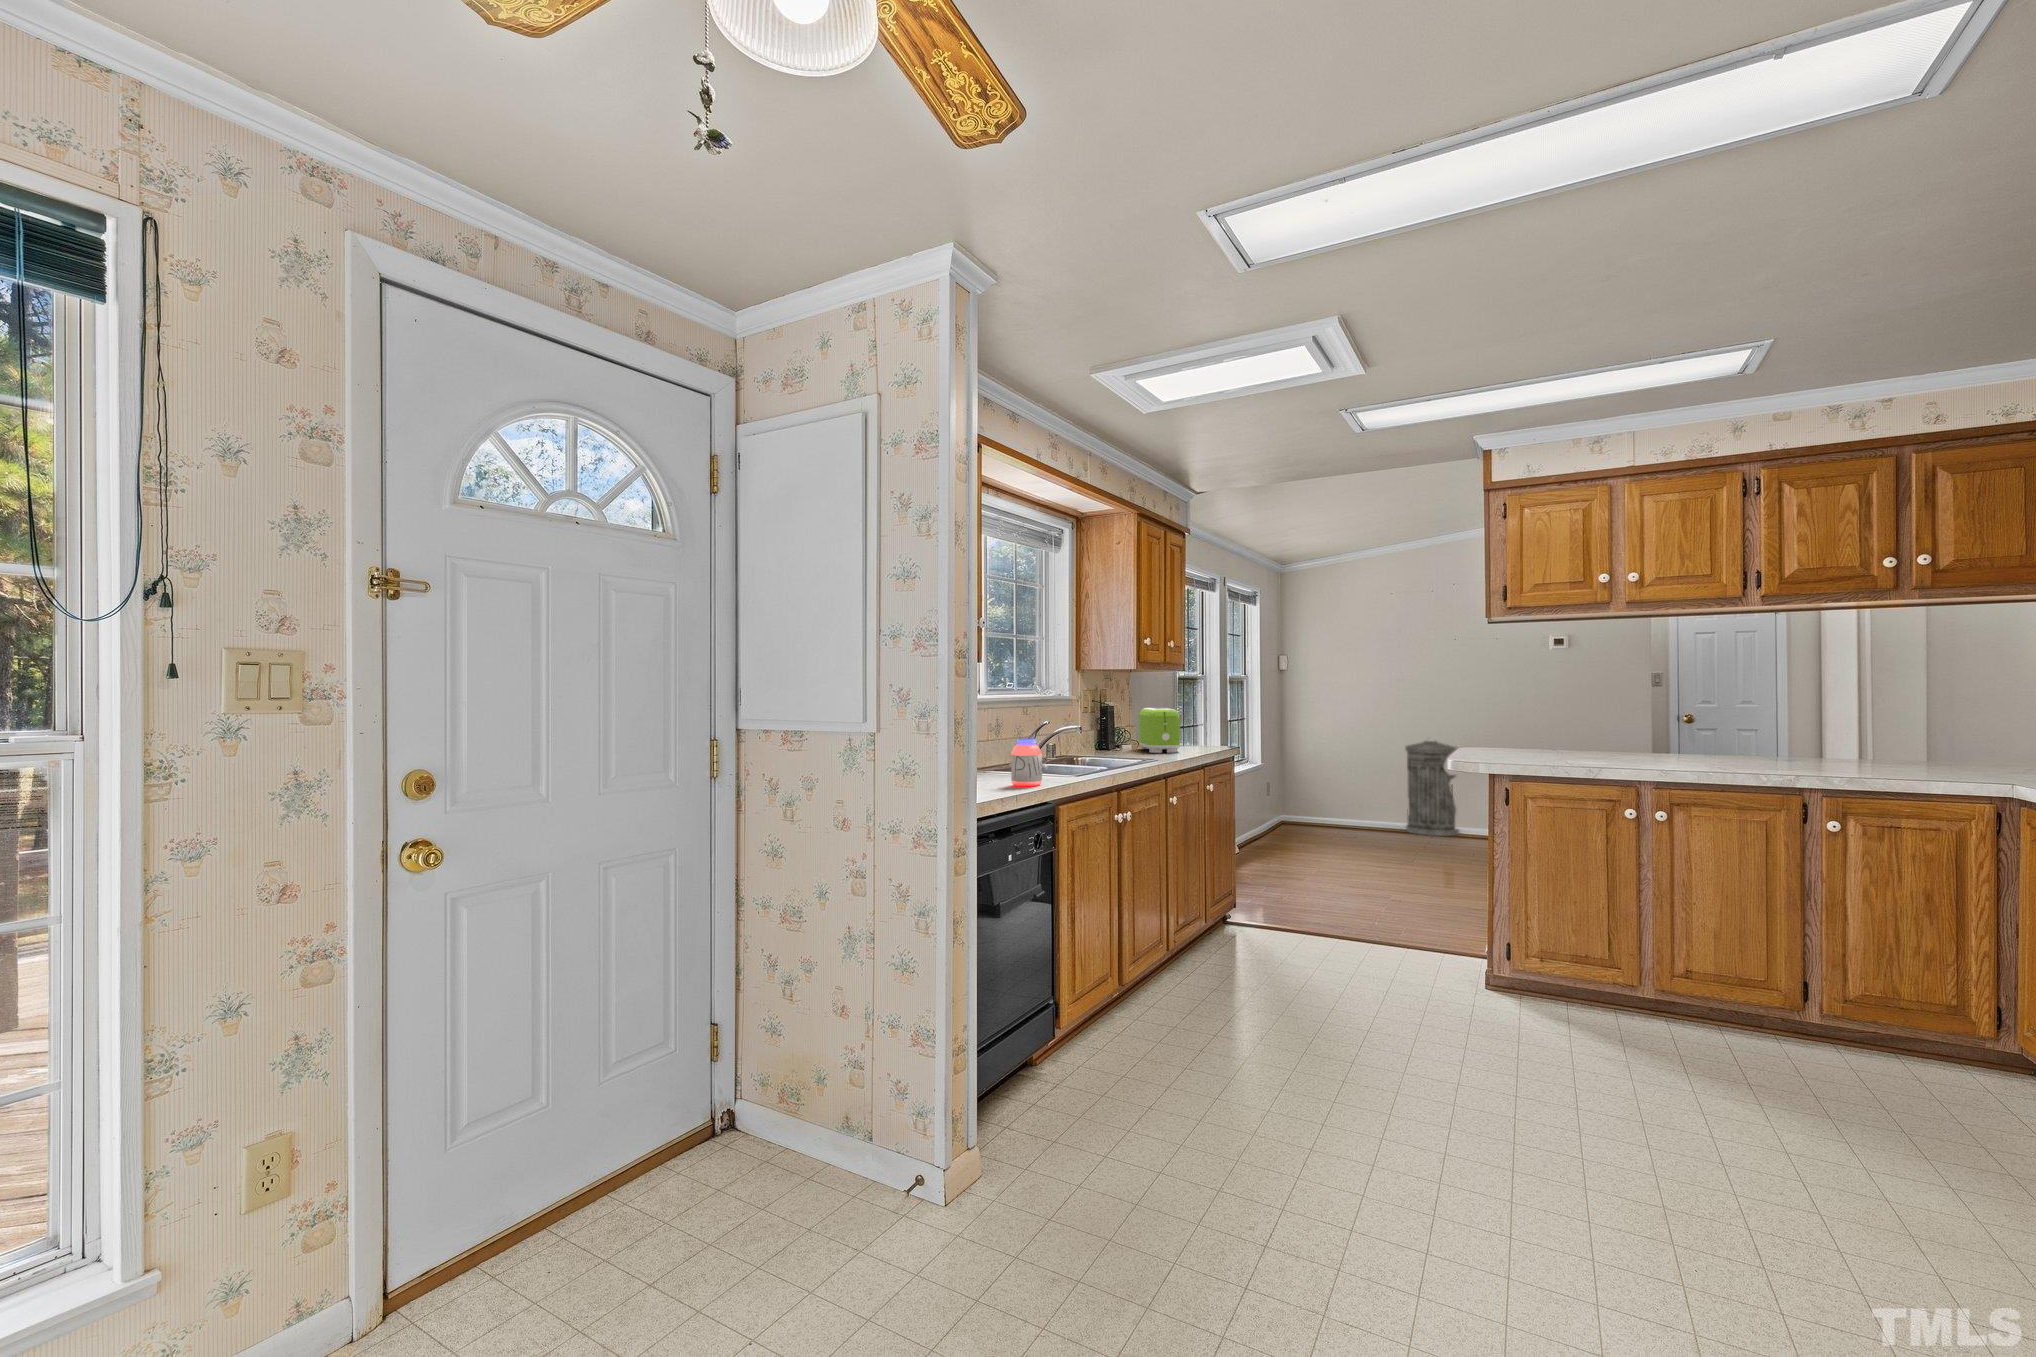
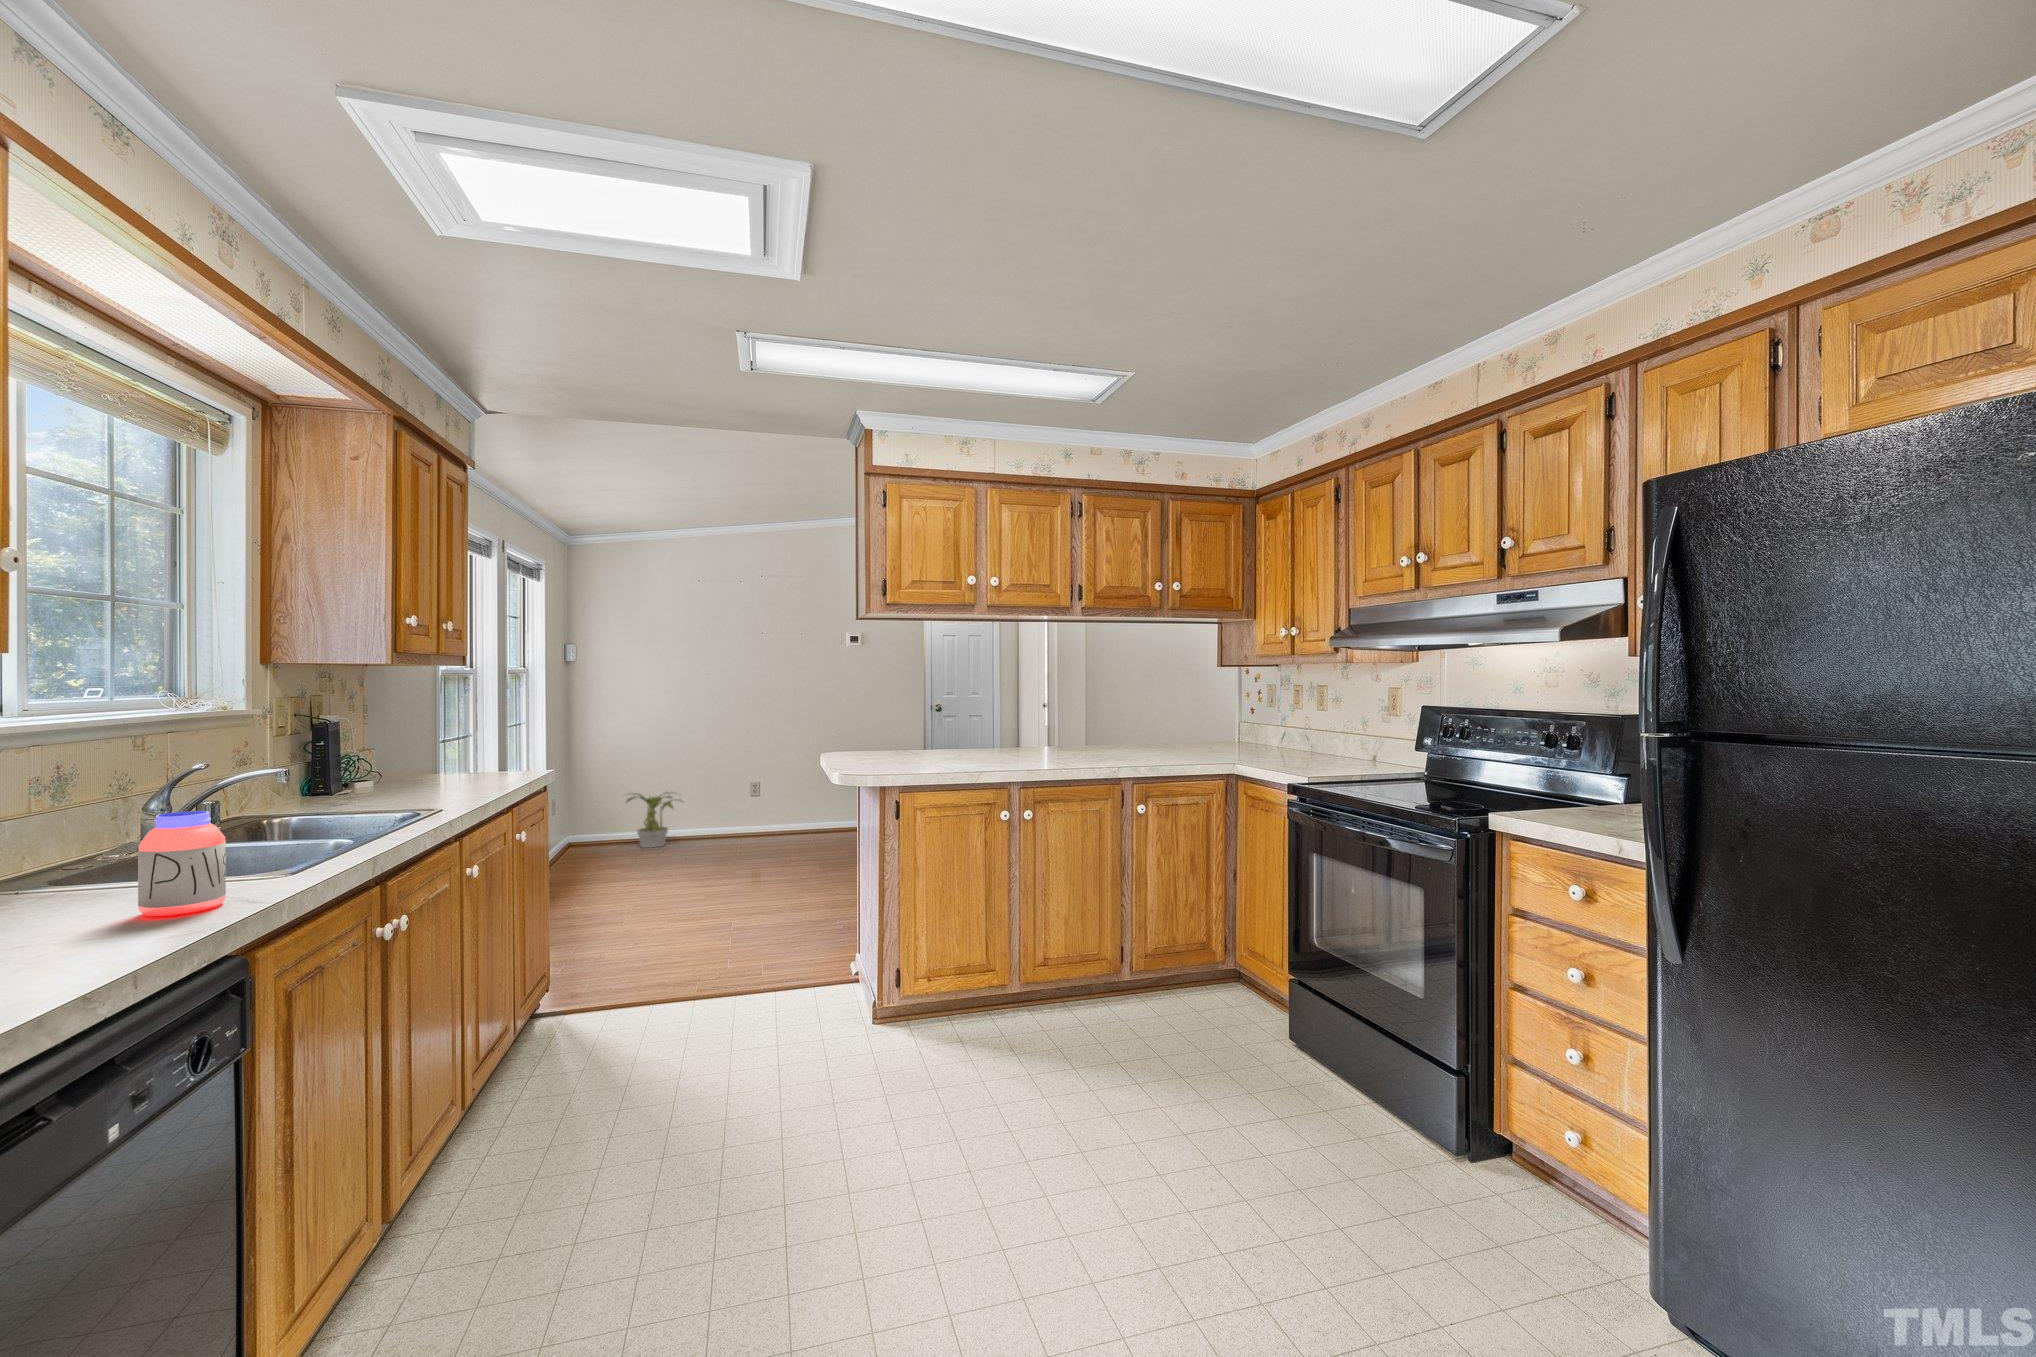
toaster: present [1139,708,1180,753] -> none [393,722,474,795]
trash can: present [1405,741,1459,836] -> none [715,738,769,844]
potted plant: none [1324,780,1377,829] -> present [626,794,673,848]

